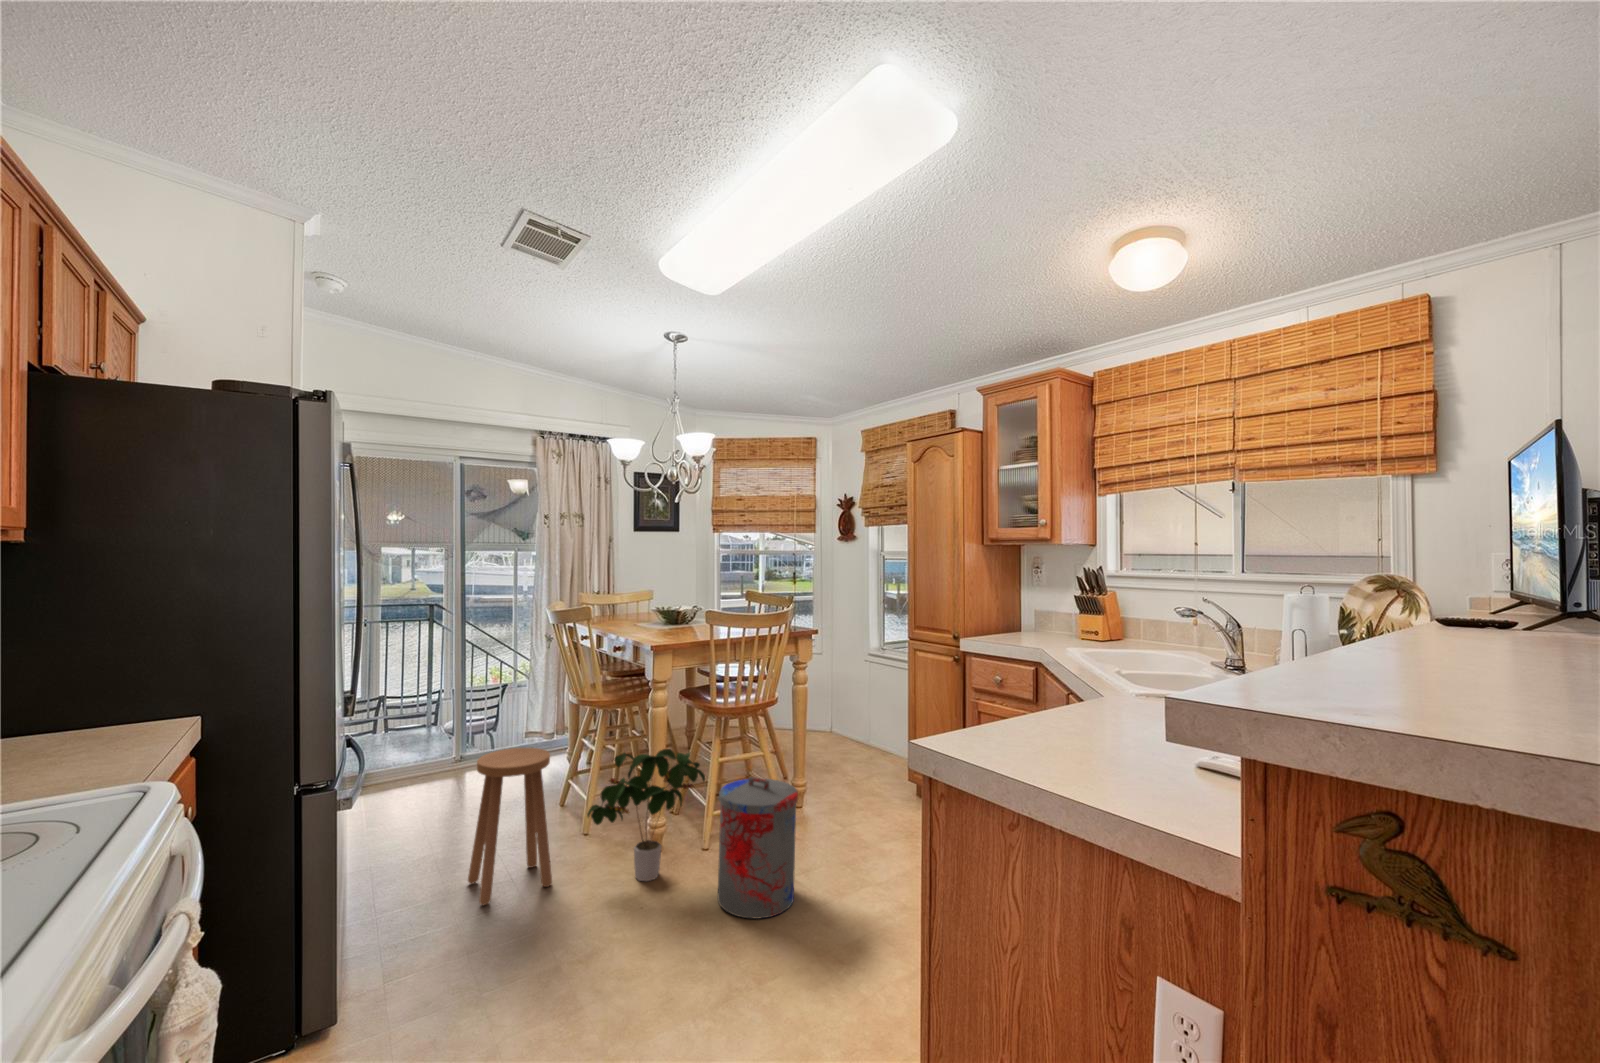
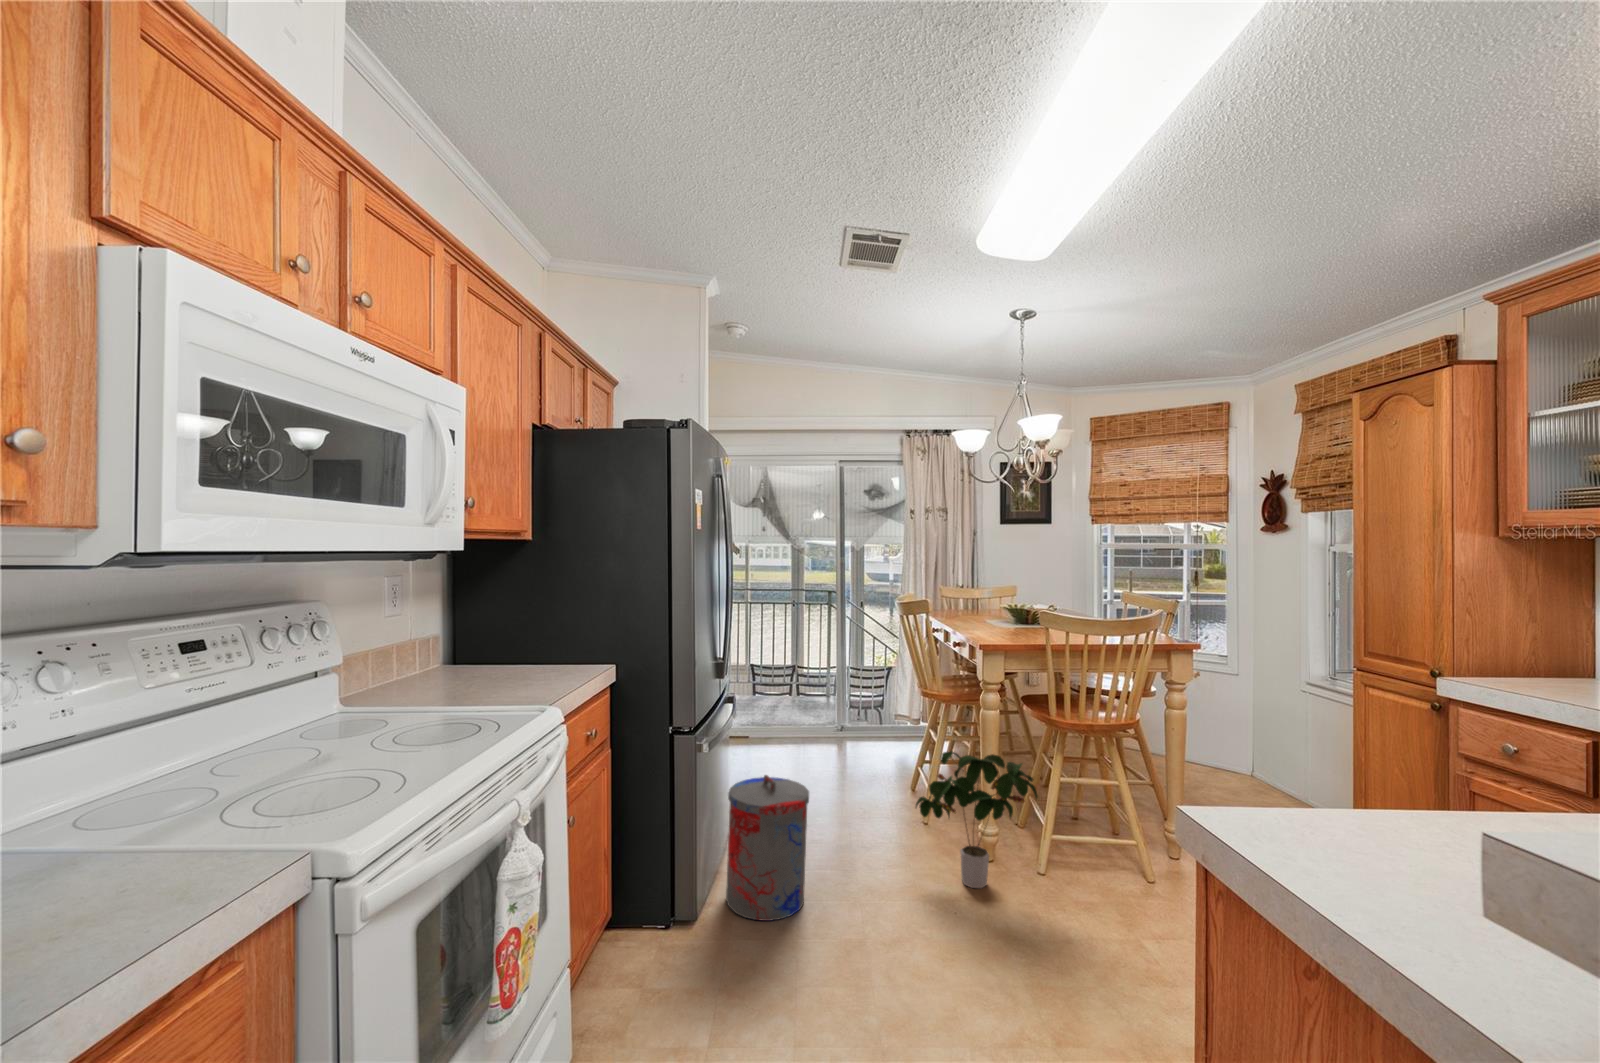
stool: present [468,748,552,905] -> none [817,727,884,864]
trash can: present [718,777,798,919] -> present [726,775,809,921]

